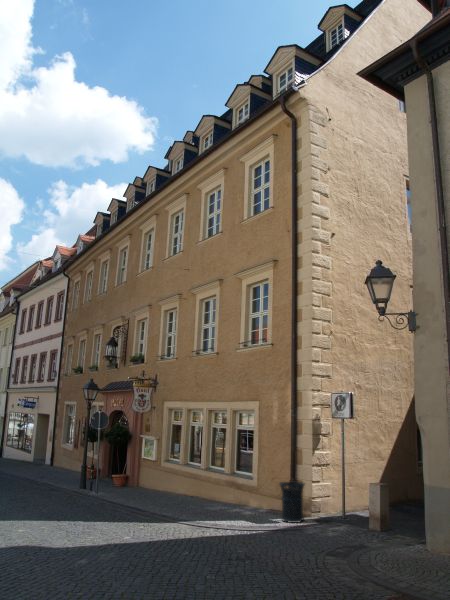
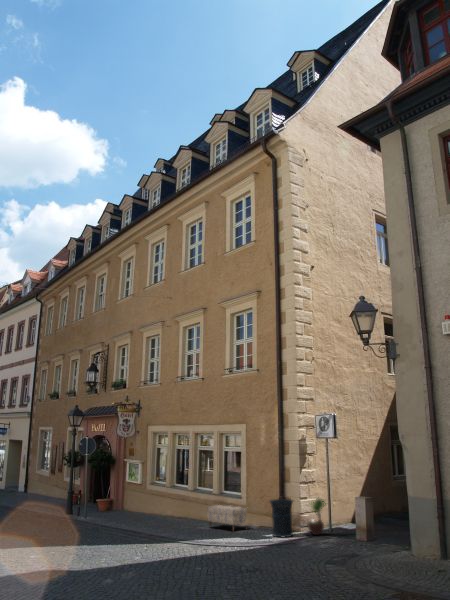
potted tree: none [320,478,343,521] -> present [308,498,326,535]
bench: none [217,485,260,514] -> present [208,505,248,531]

